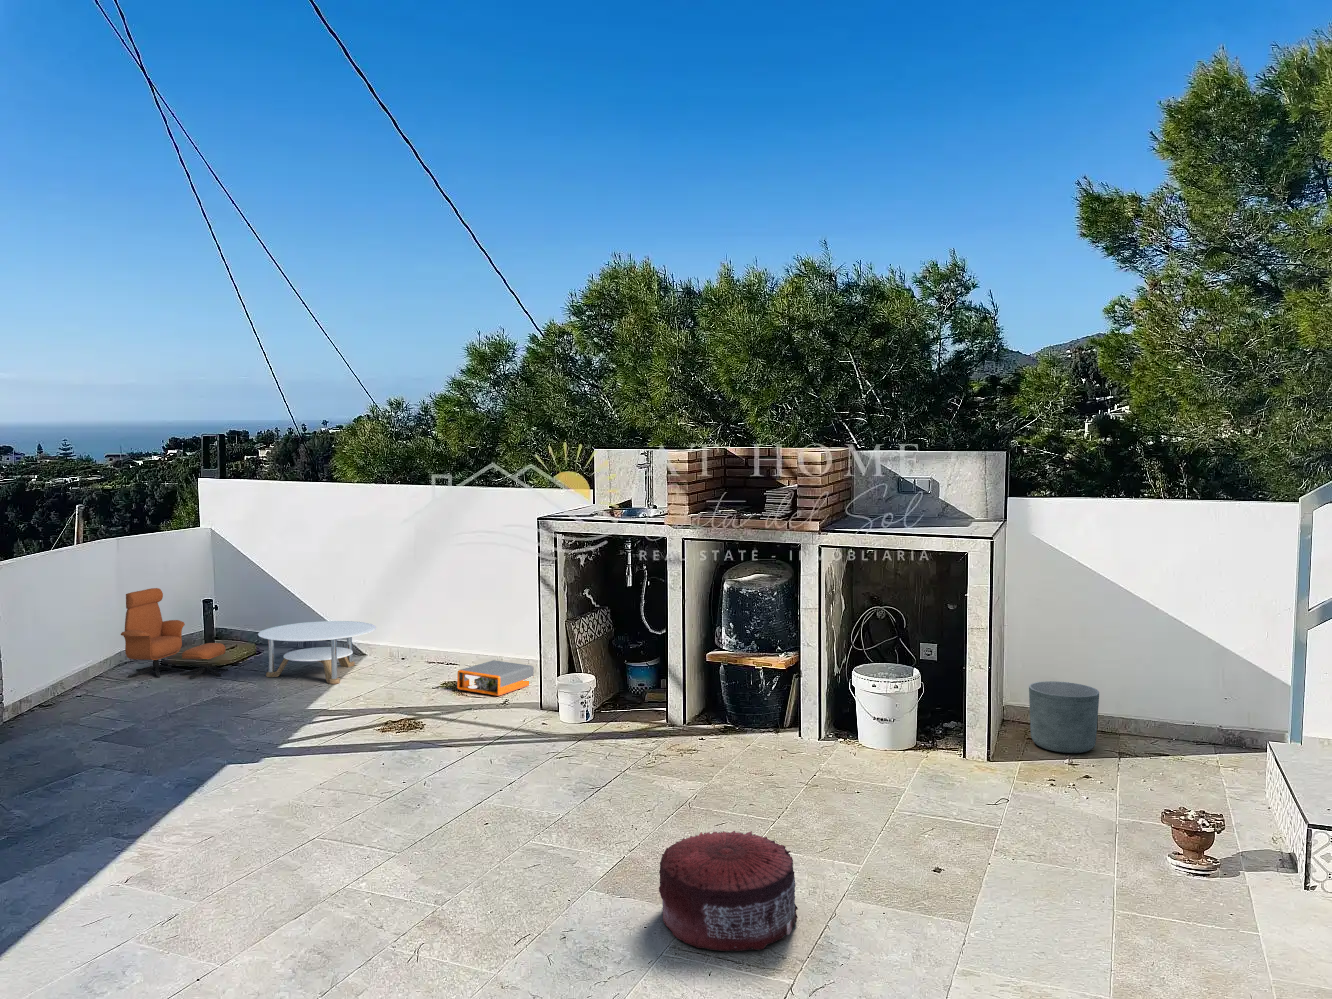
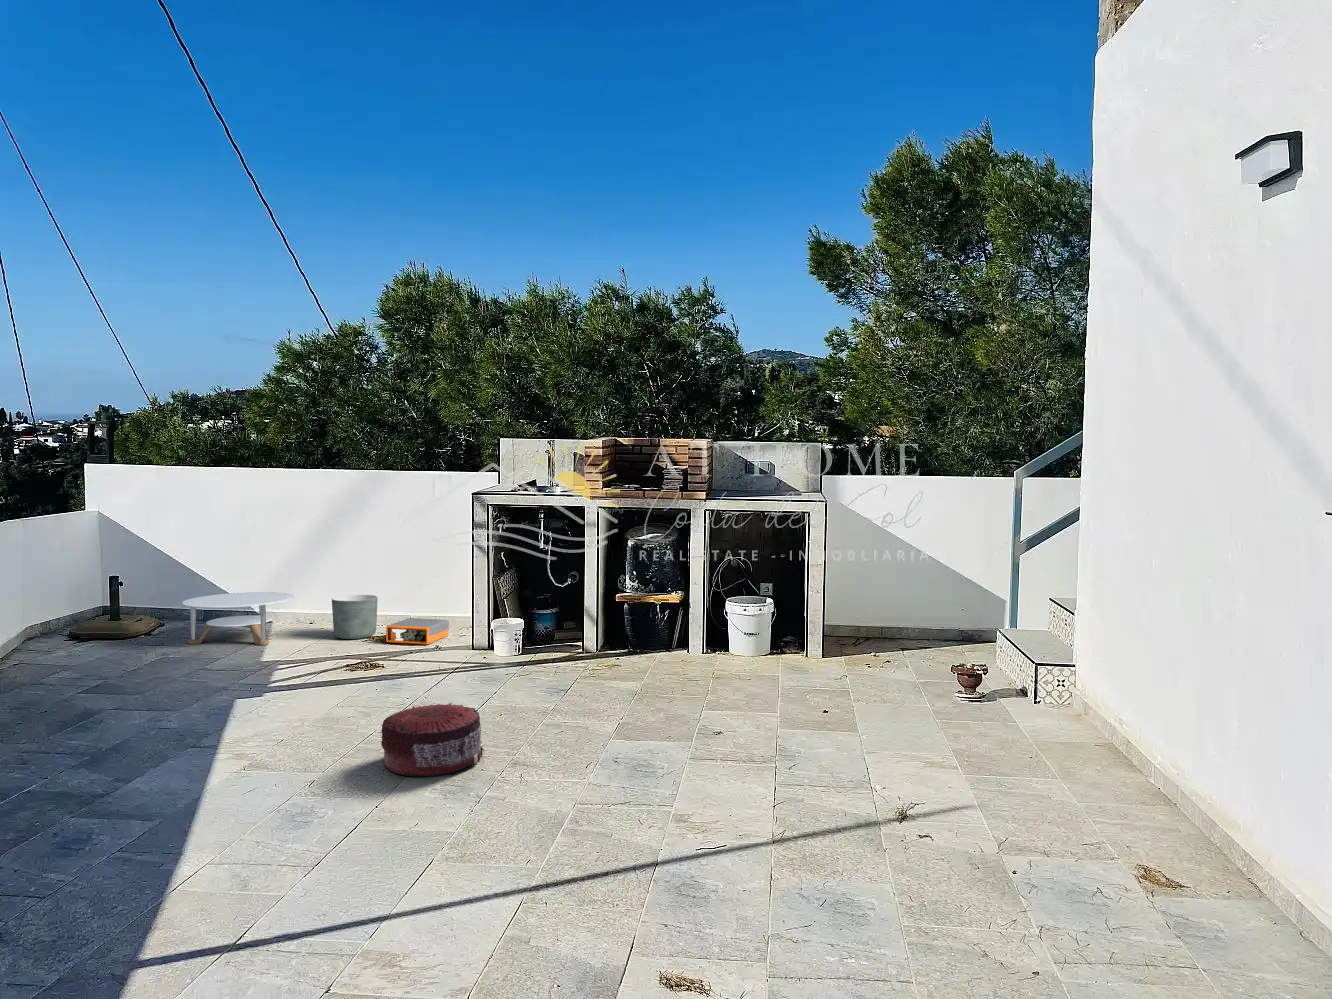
lounge chair: present [121,588,228,679] -> none [35,566,142,652]
planter: present [1029,681,1099,753] -> present [332,595,378,639]
pouf: present [659,831,798,951] -> present [381,703,484,776]

